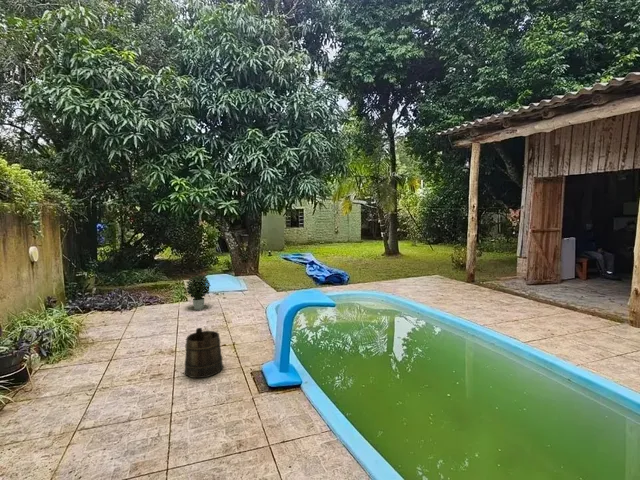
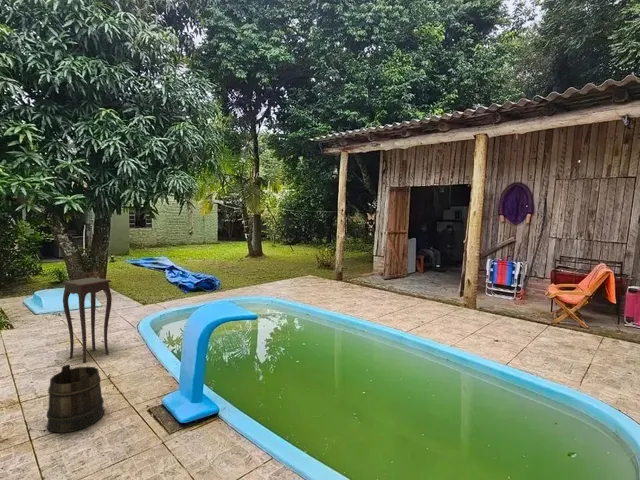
side table: none [210,264,243,331] -> present [62,277,112,363]
potted plant: present [186,276,211,310] -> none [13,294,53,341]

